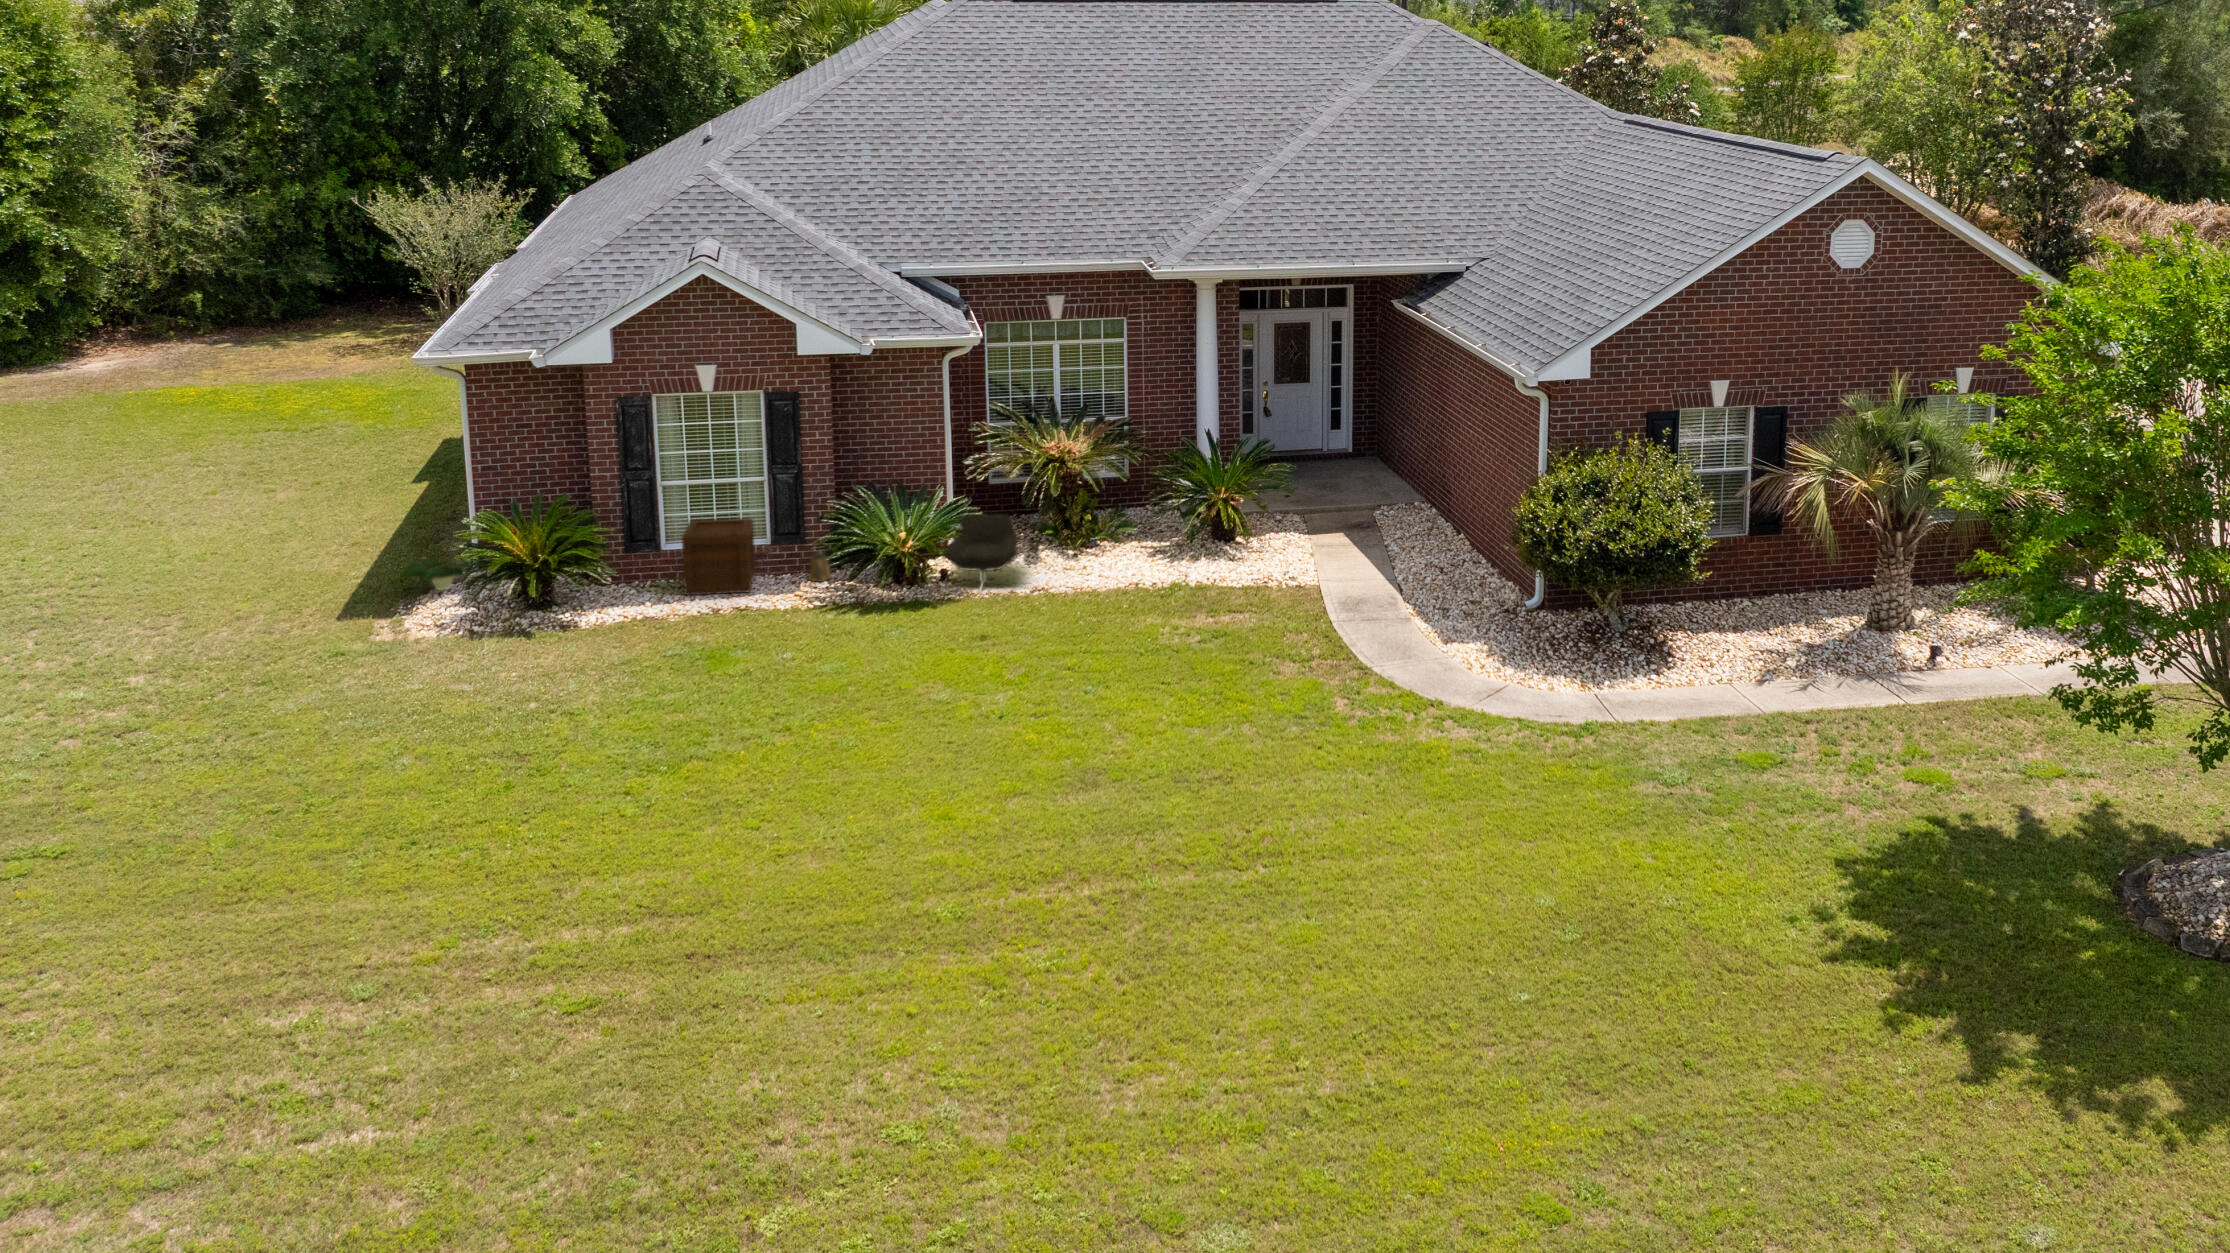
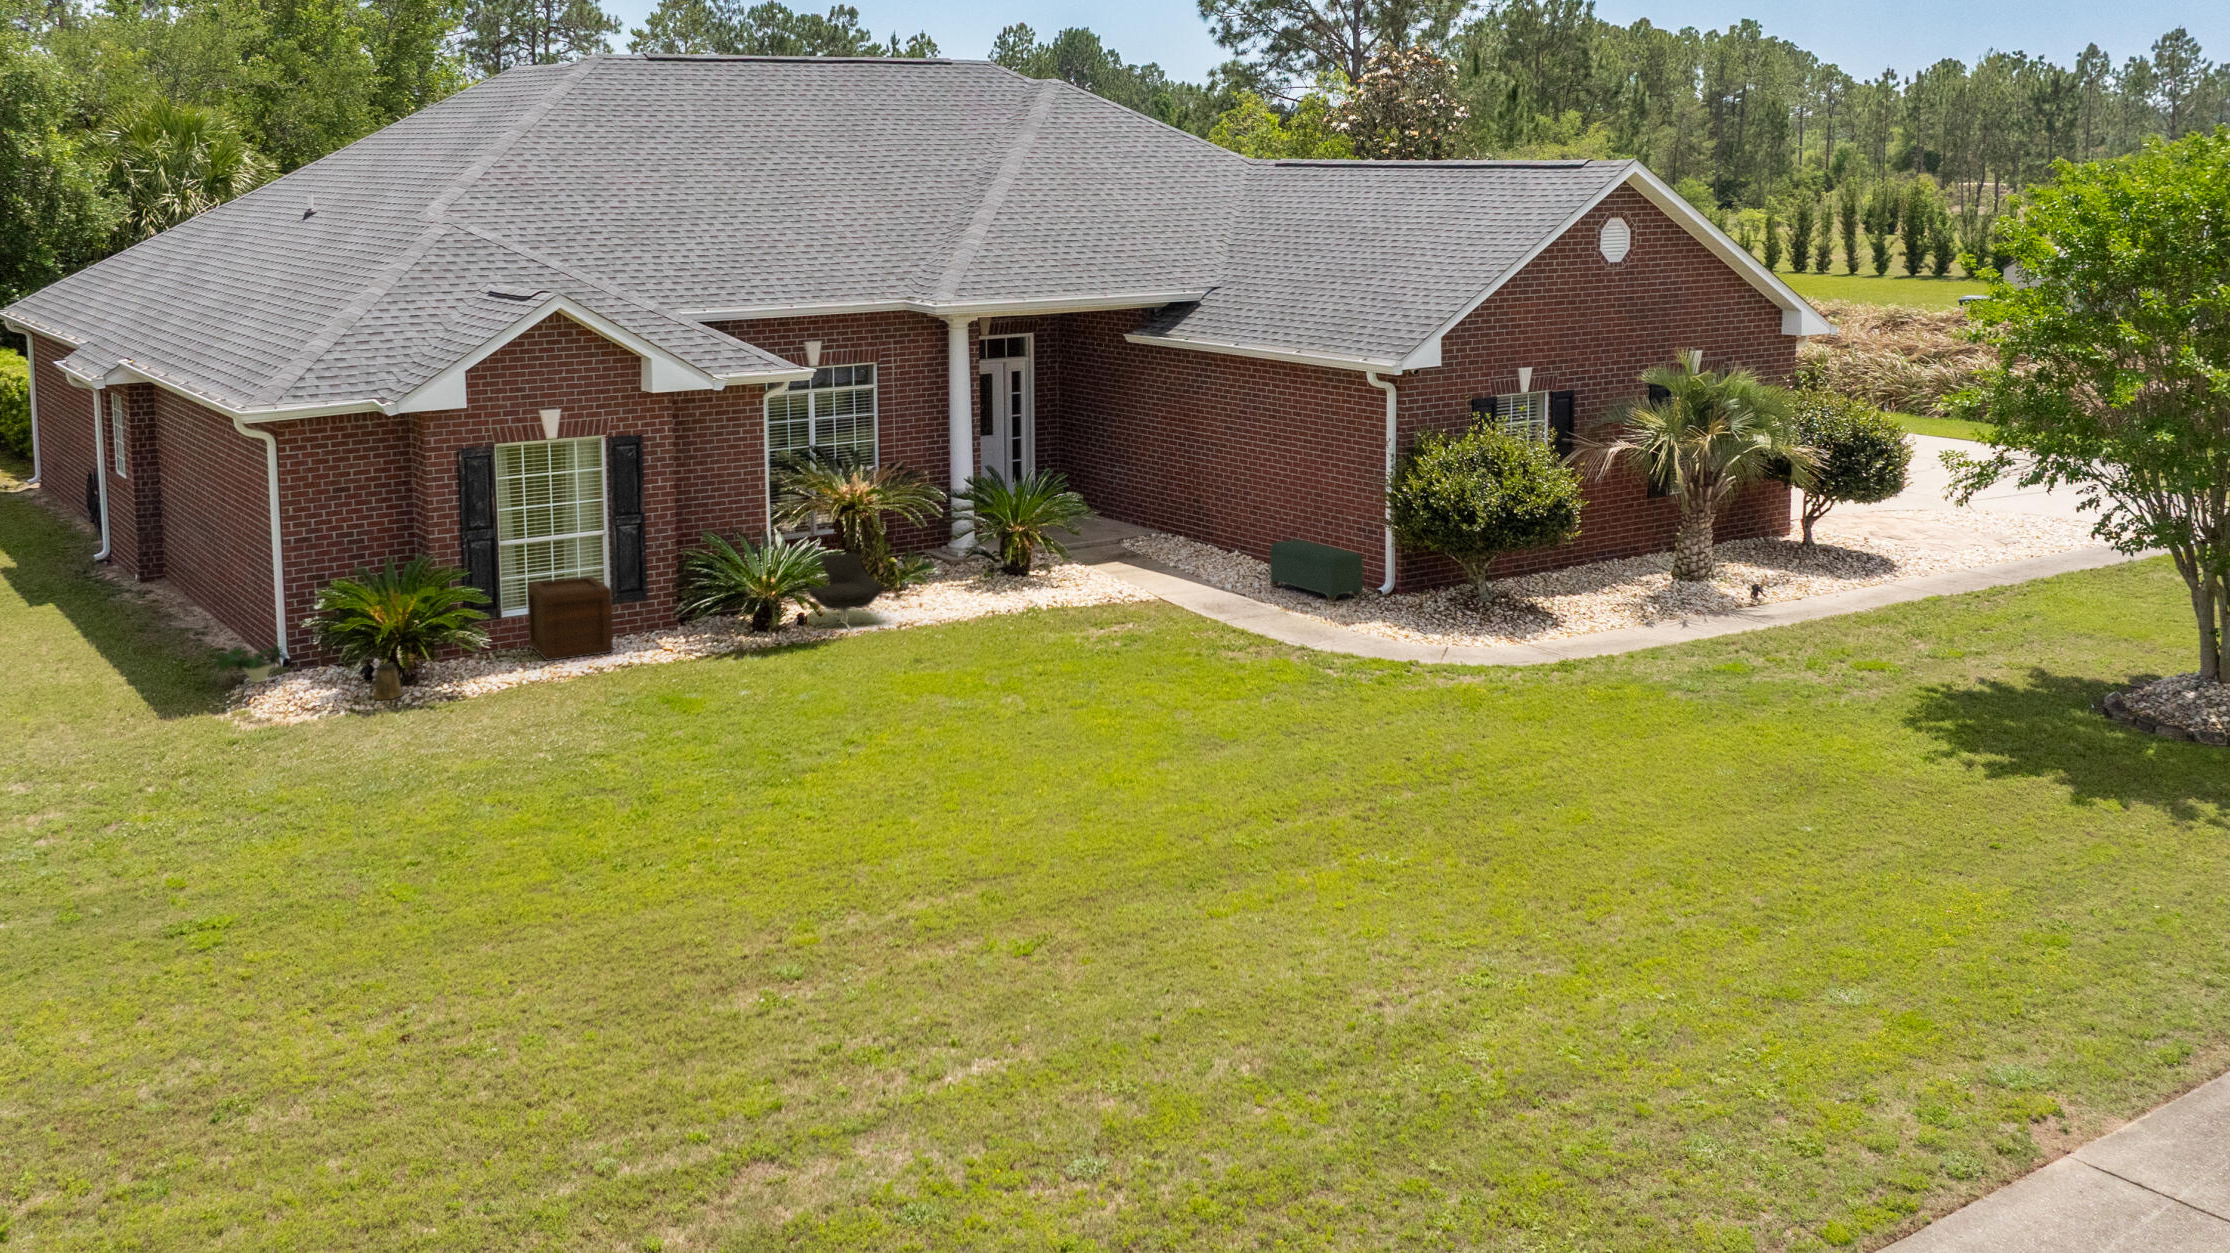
bench: none [1435,538,1514,610] -> present [1270,540,1363,602]
watering can: present [808,552,831,582] -> present [374,663,403,700]

